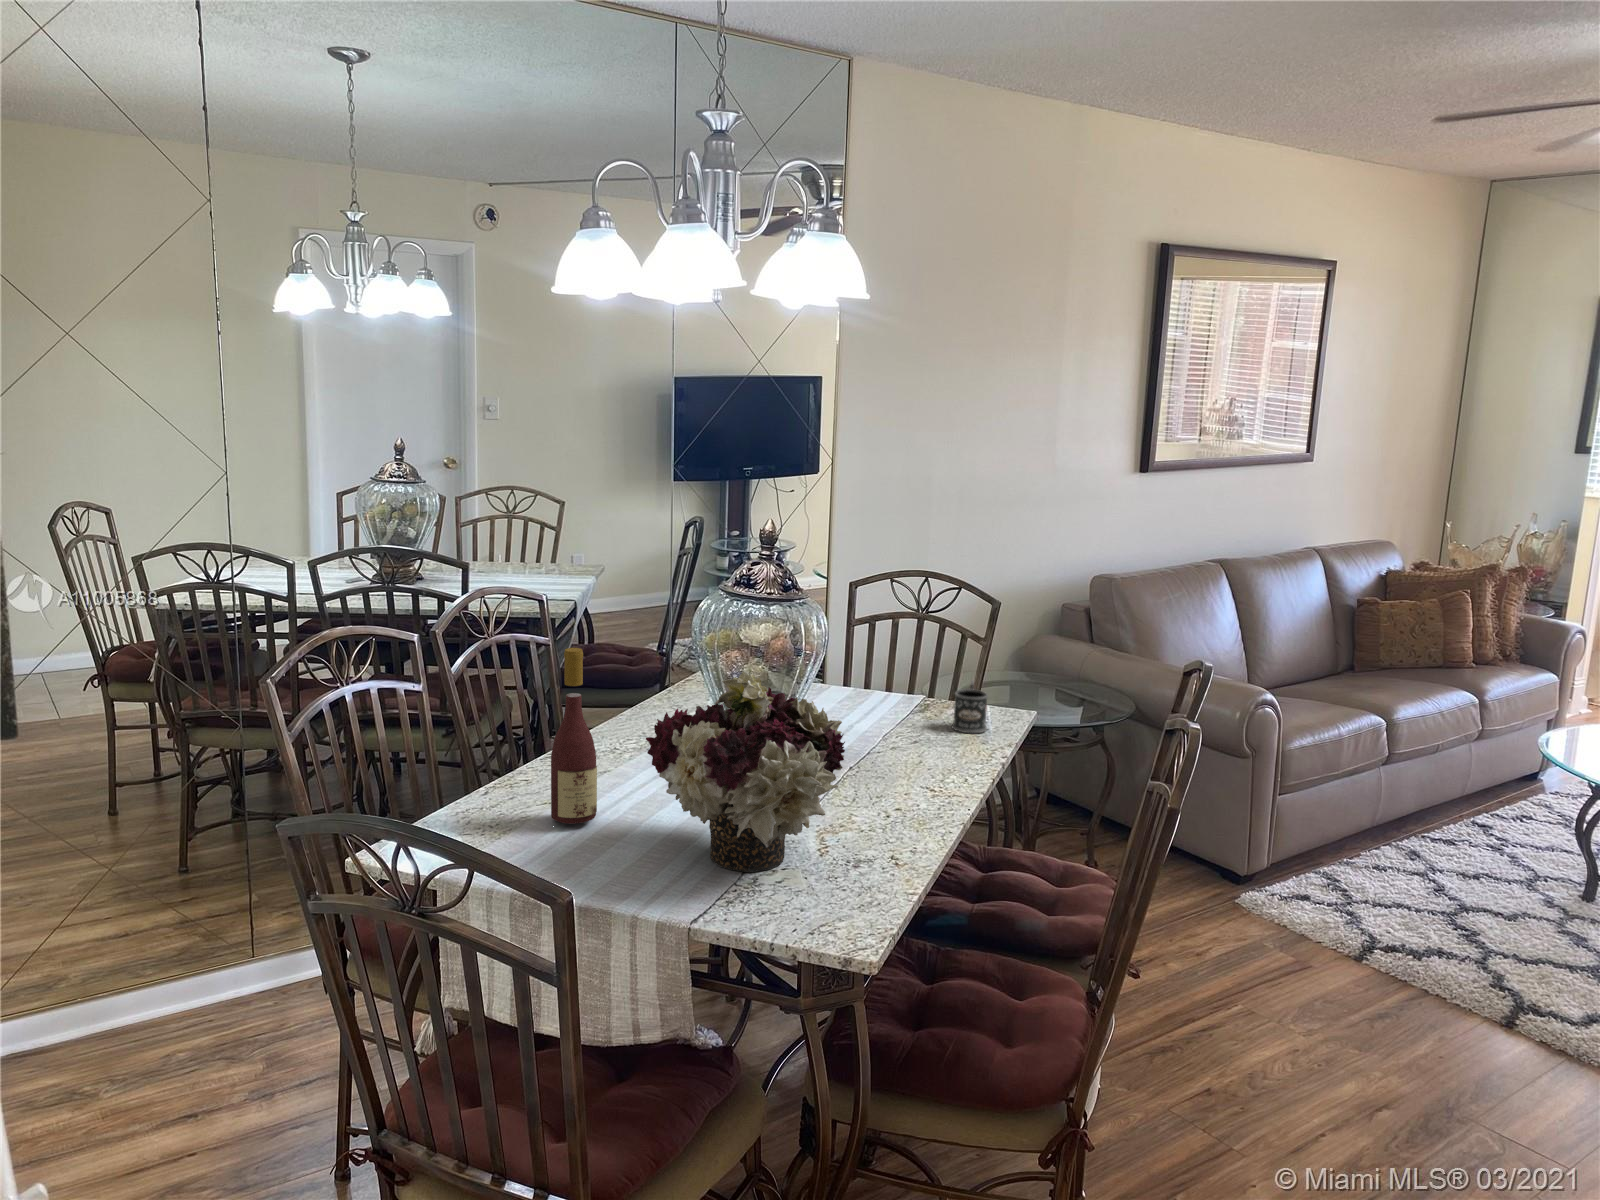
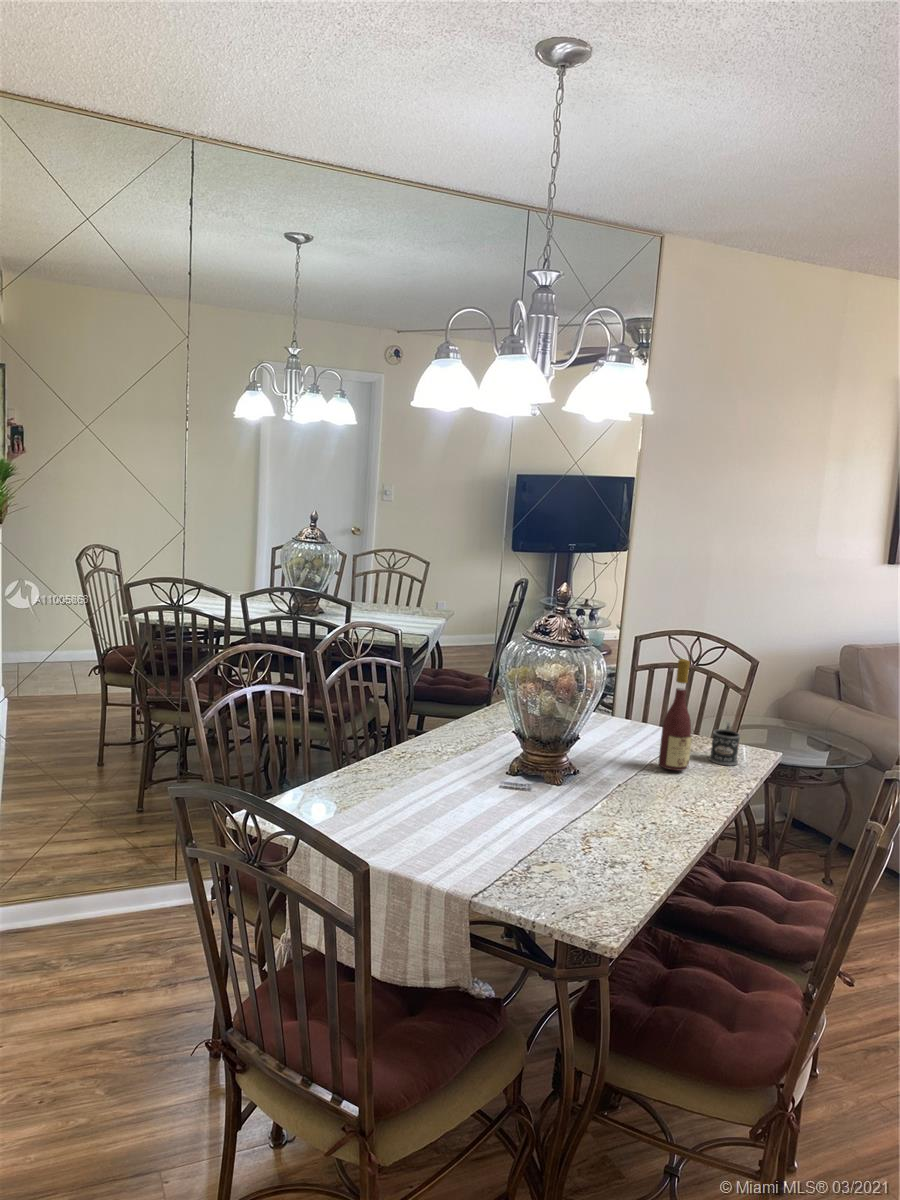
wine bottle: present [551,648,597,824] -> present [658,659,692,771]
flower arrangement: present [646,670,845,872] -> none [453,700,608,861]

